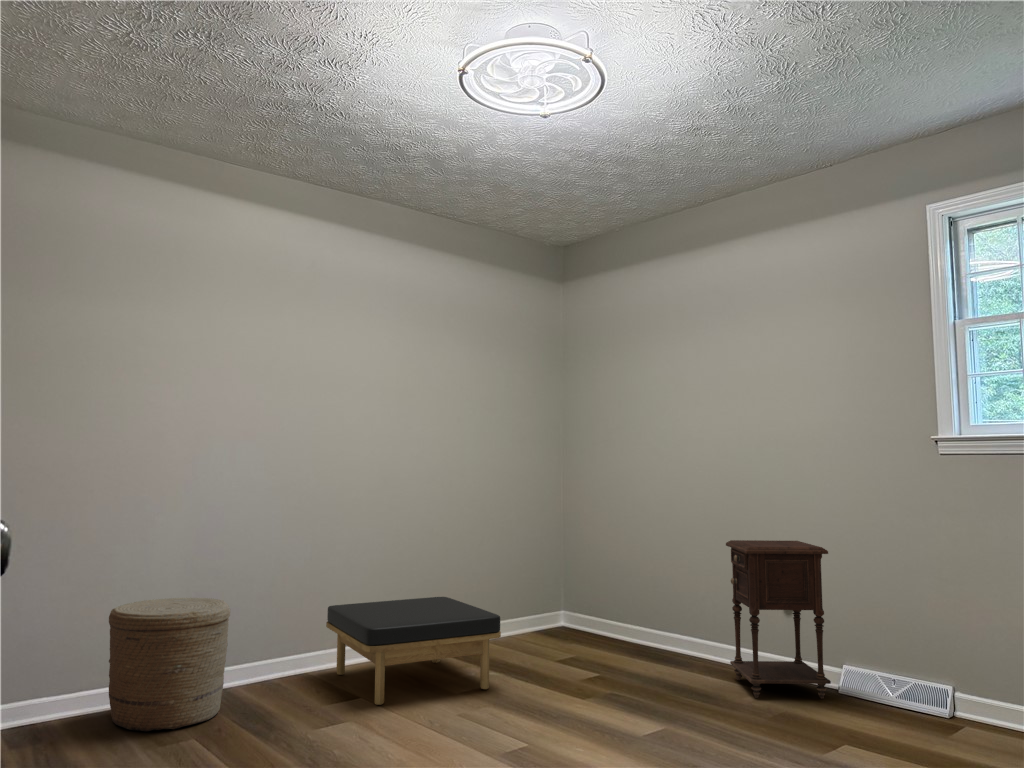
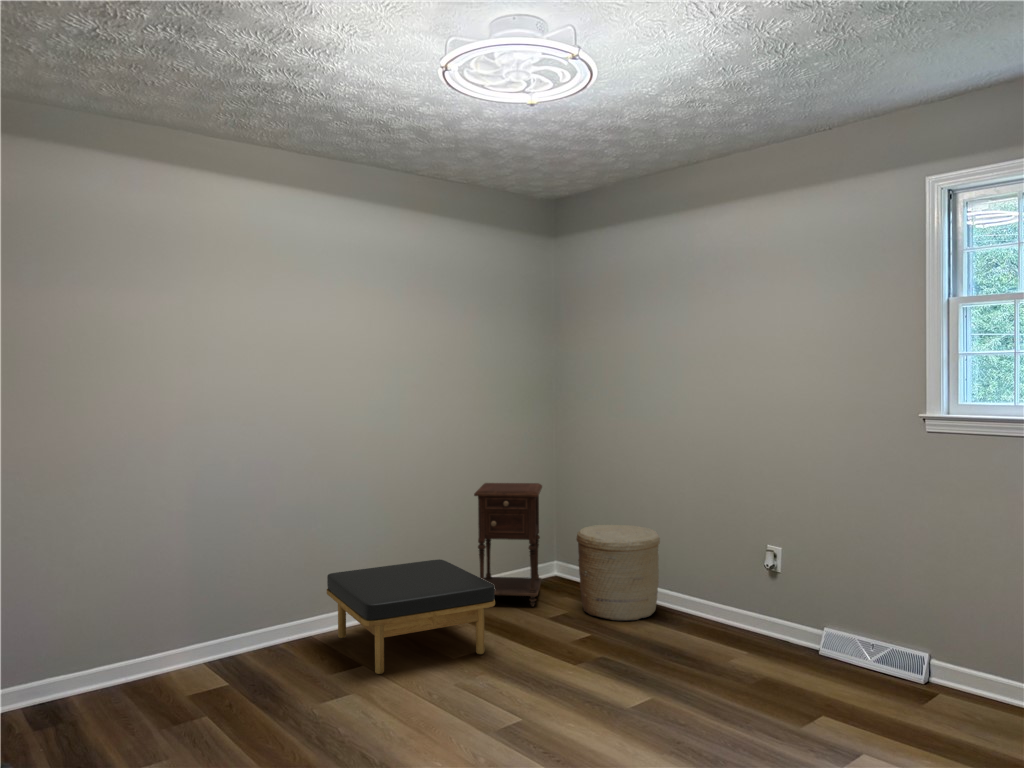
nightstand: present [726,540,831,698] -> present [474,483,542,607]
woven basket: present [109,598,230,732] -> present [577,525,660,620]

